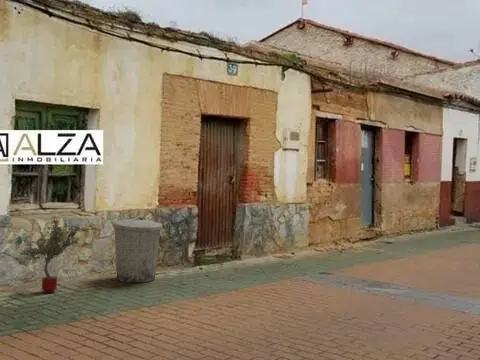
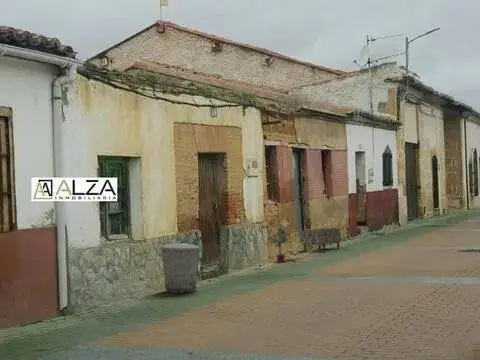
bench: none [368,215,415,241] -> present [302,228,341,252]
potted tree: present [20,216,80,293] -> present [269,223,288,263]

